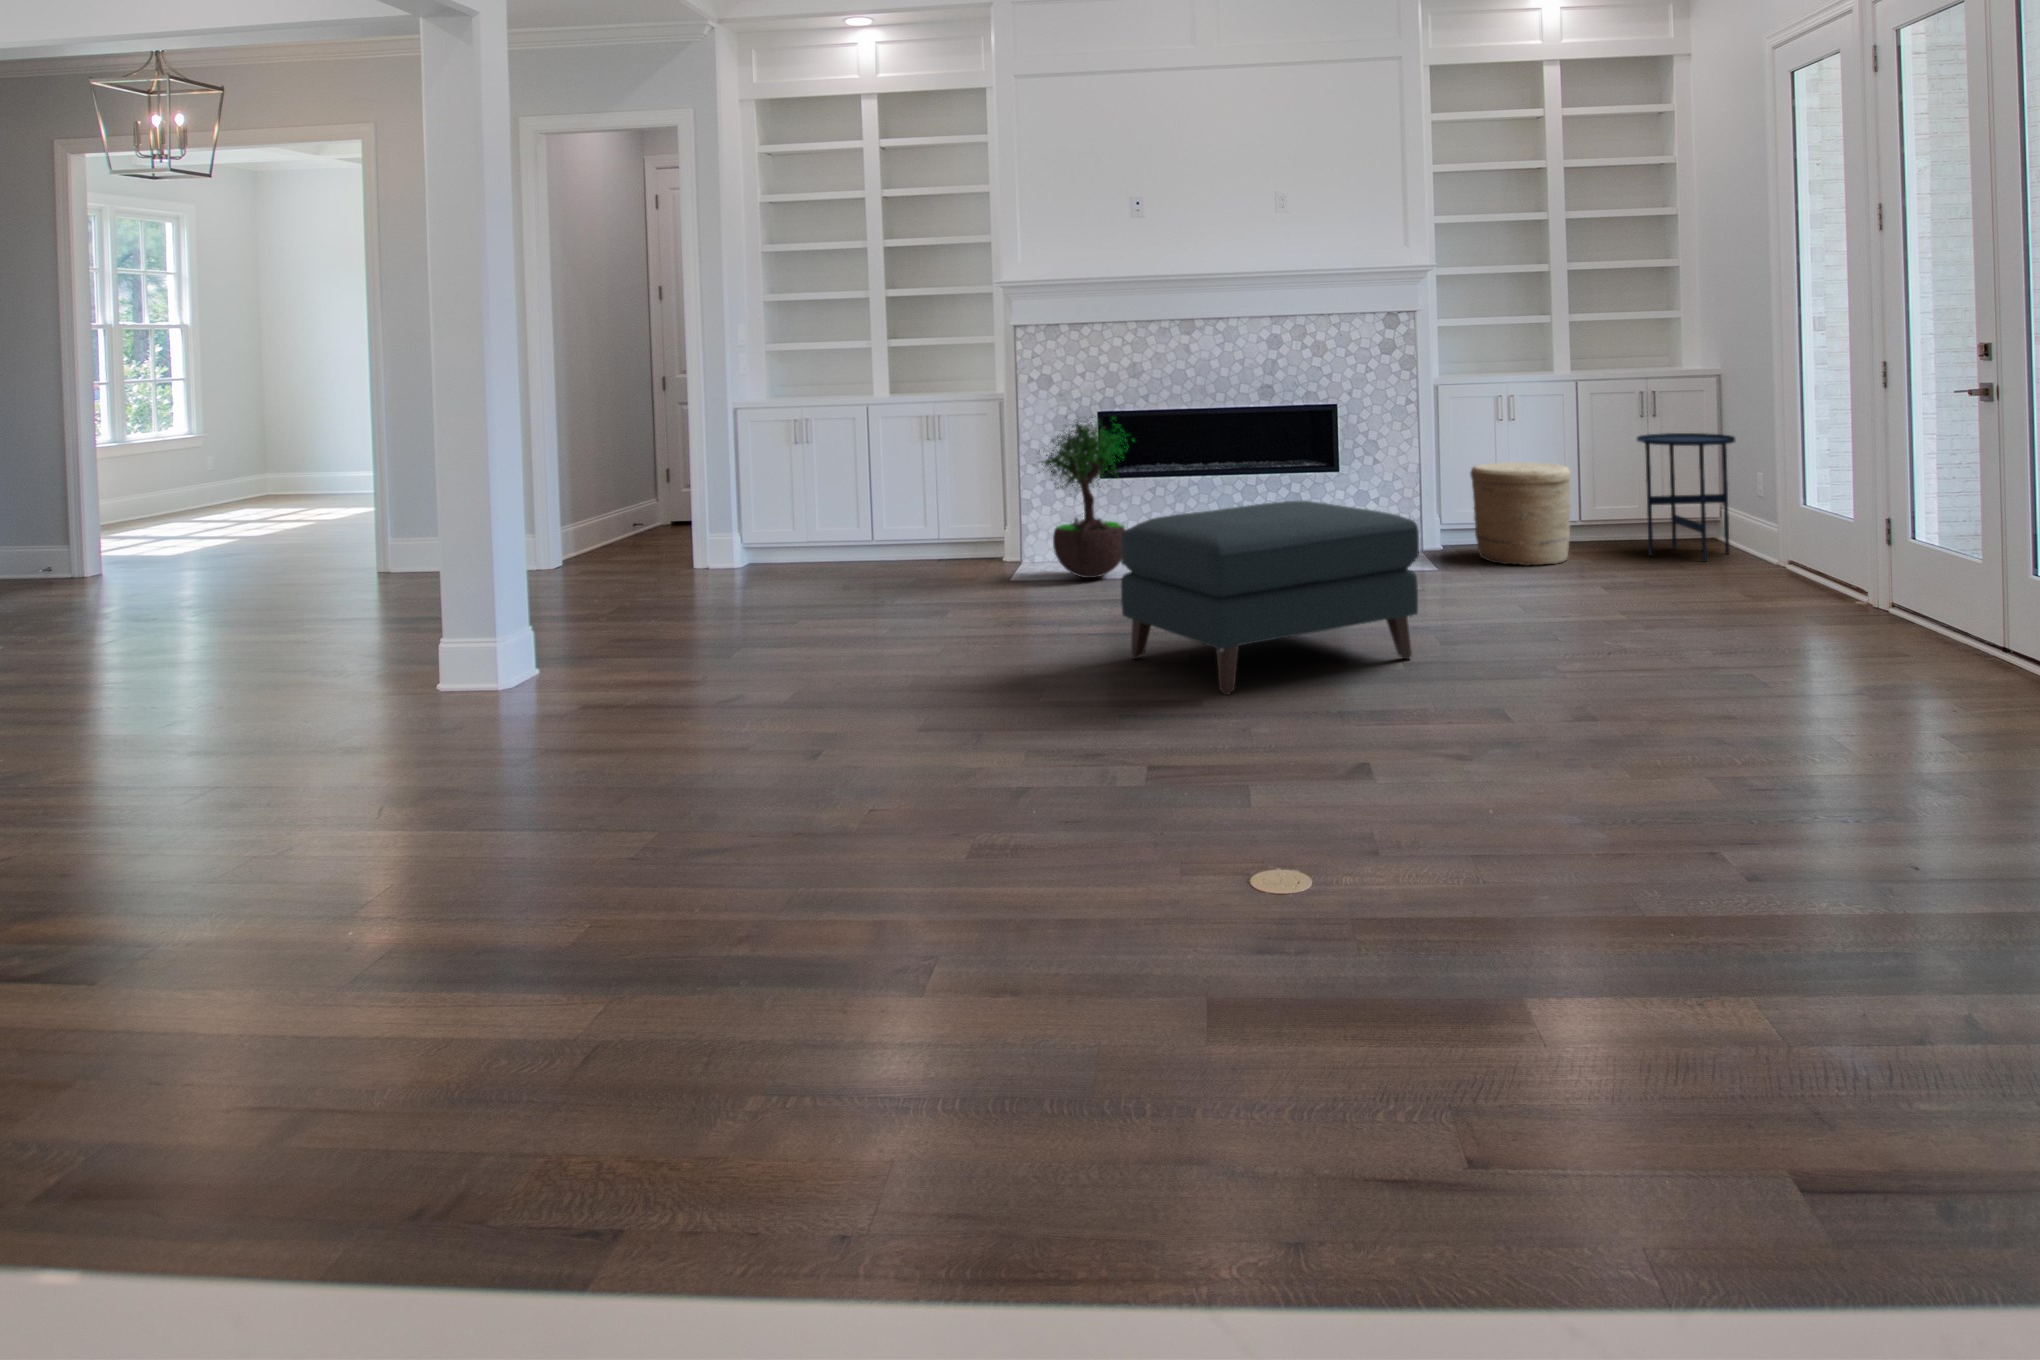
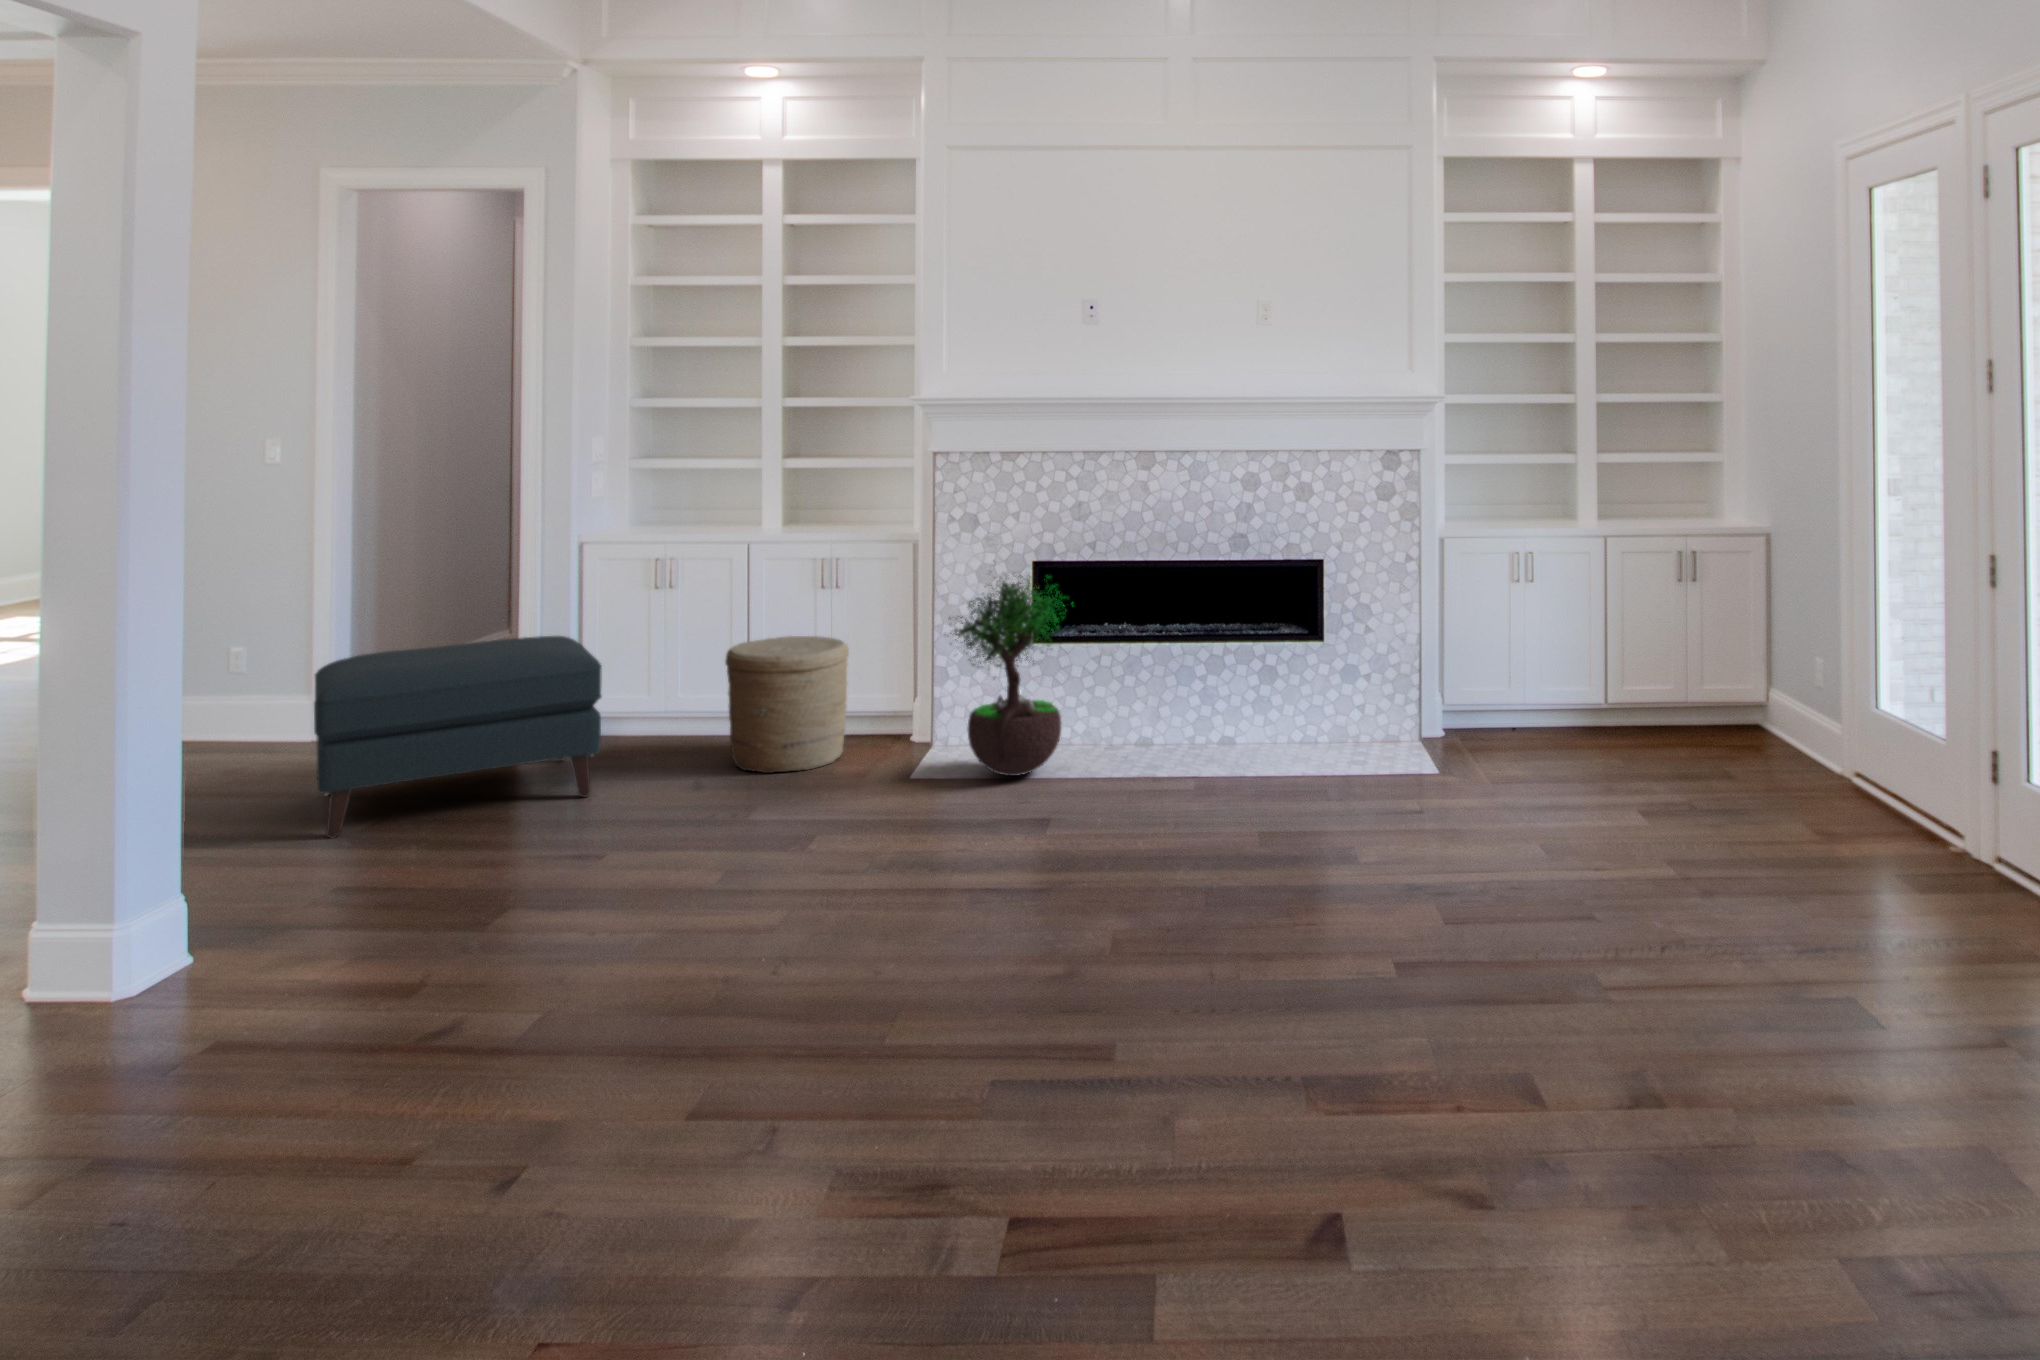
side table: present [1637,433,1735,562] -> none [1672,599,1786,761]
woven basket: present [1470,462,1571,566] -> present [725,636,849,773]
ottoman: present [1121,501,1419,695] -> present [314,636,602,838]

